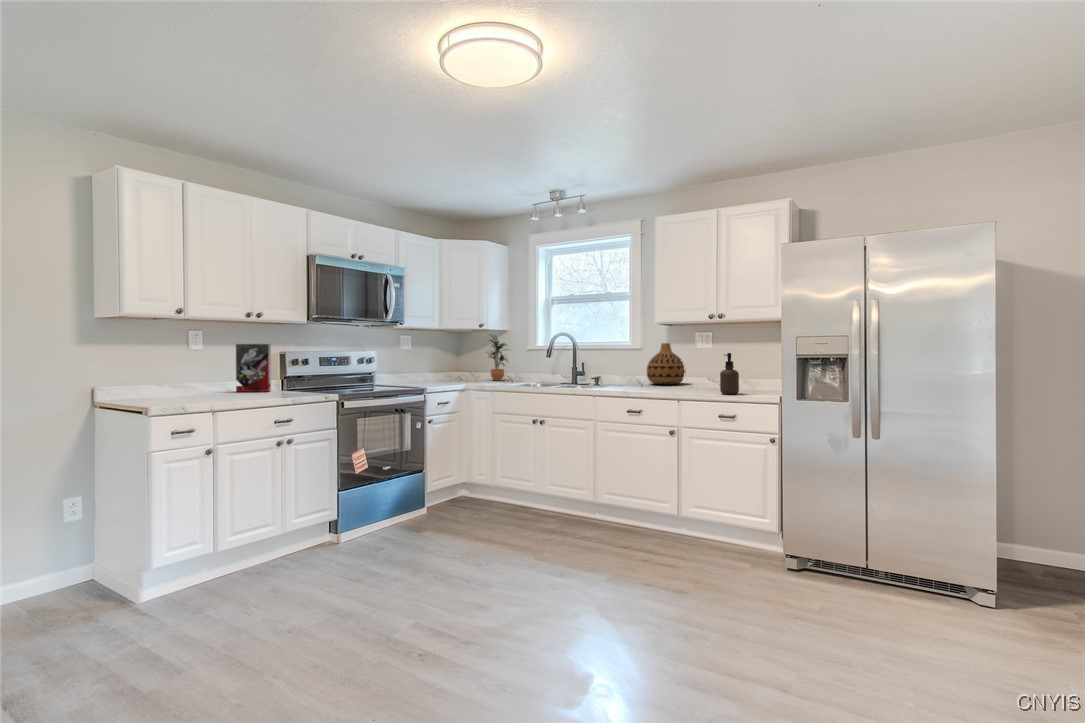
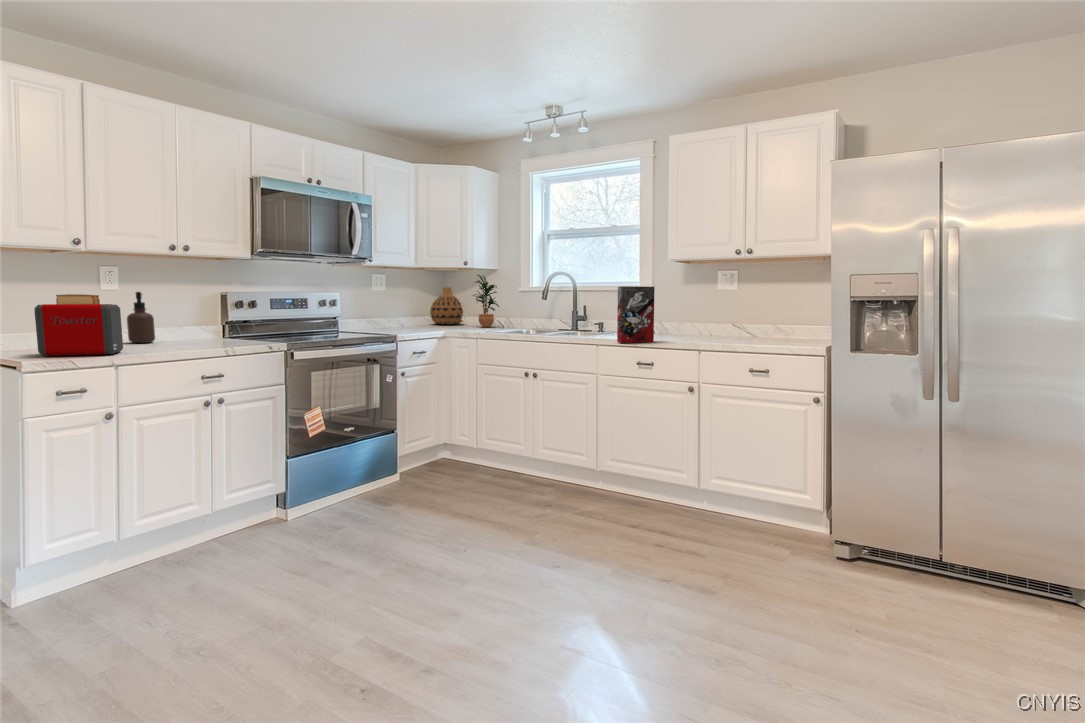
vase: present [647,343,685,384] -> present [430,287,463,325]
cereal box: present [236,344,271,392] -> present [617,286,655,343]
soap dispenser: present [720,353,739,394] -> present [127,292,155,343]
toaster: none [154,356,214,404] -> present [34,294,123,356]

